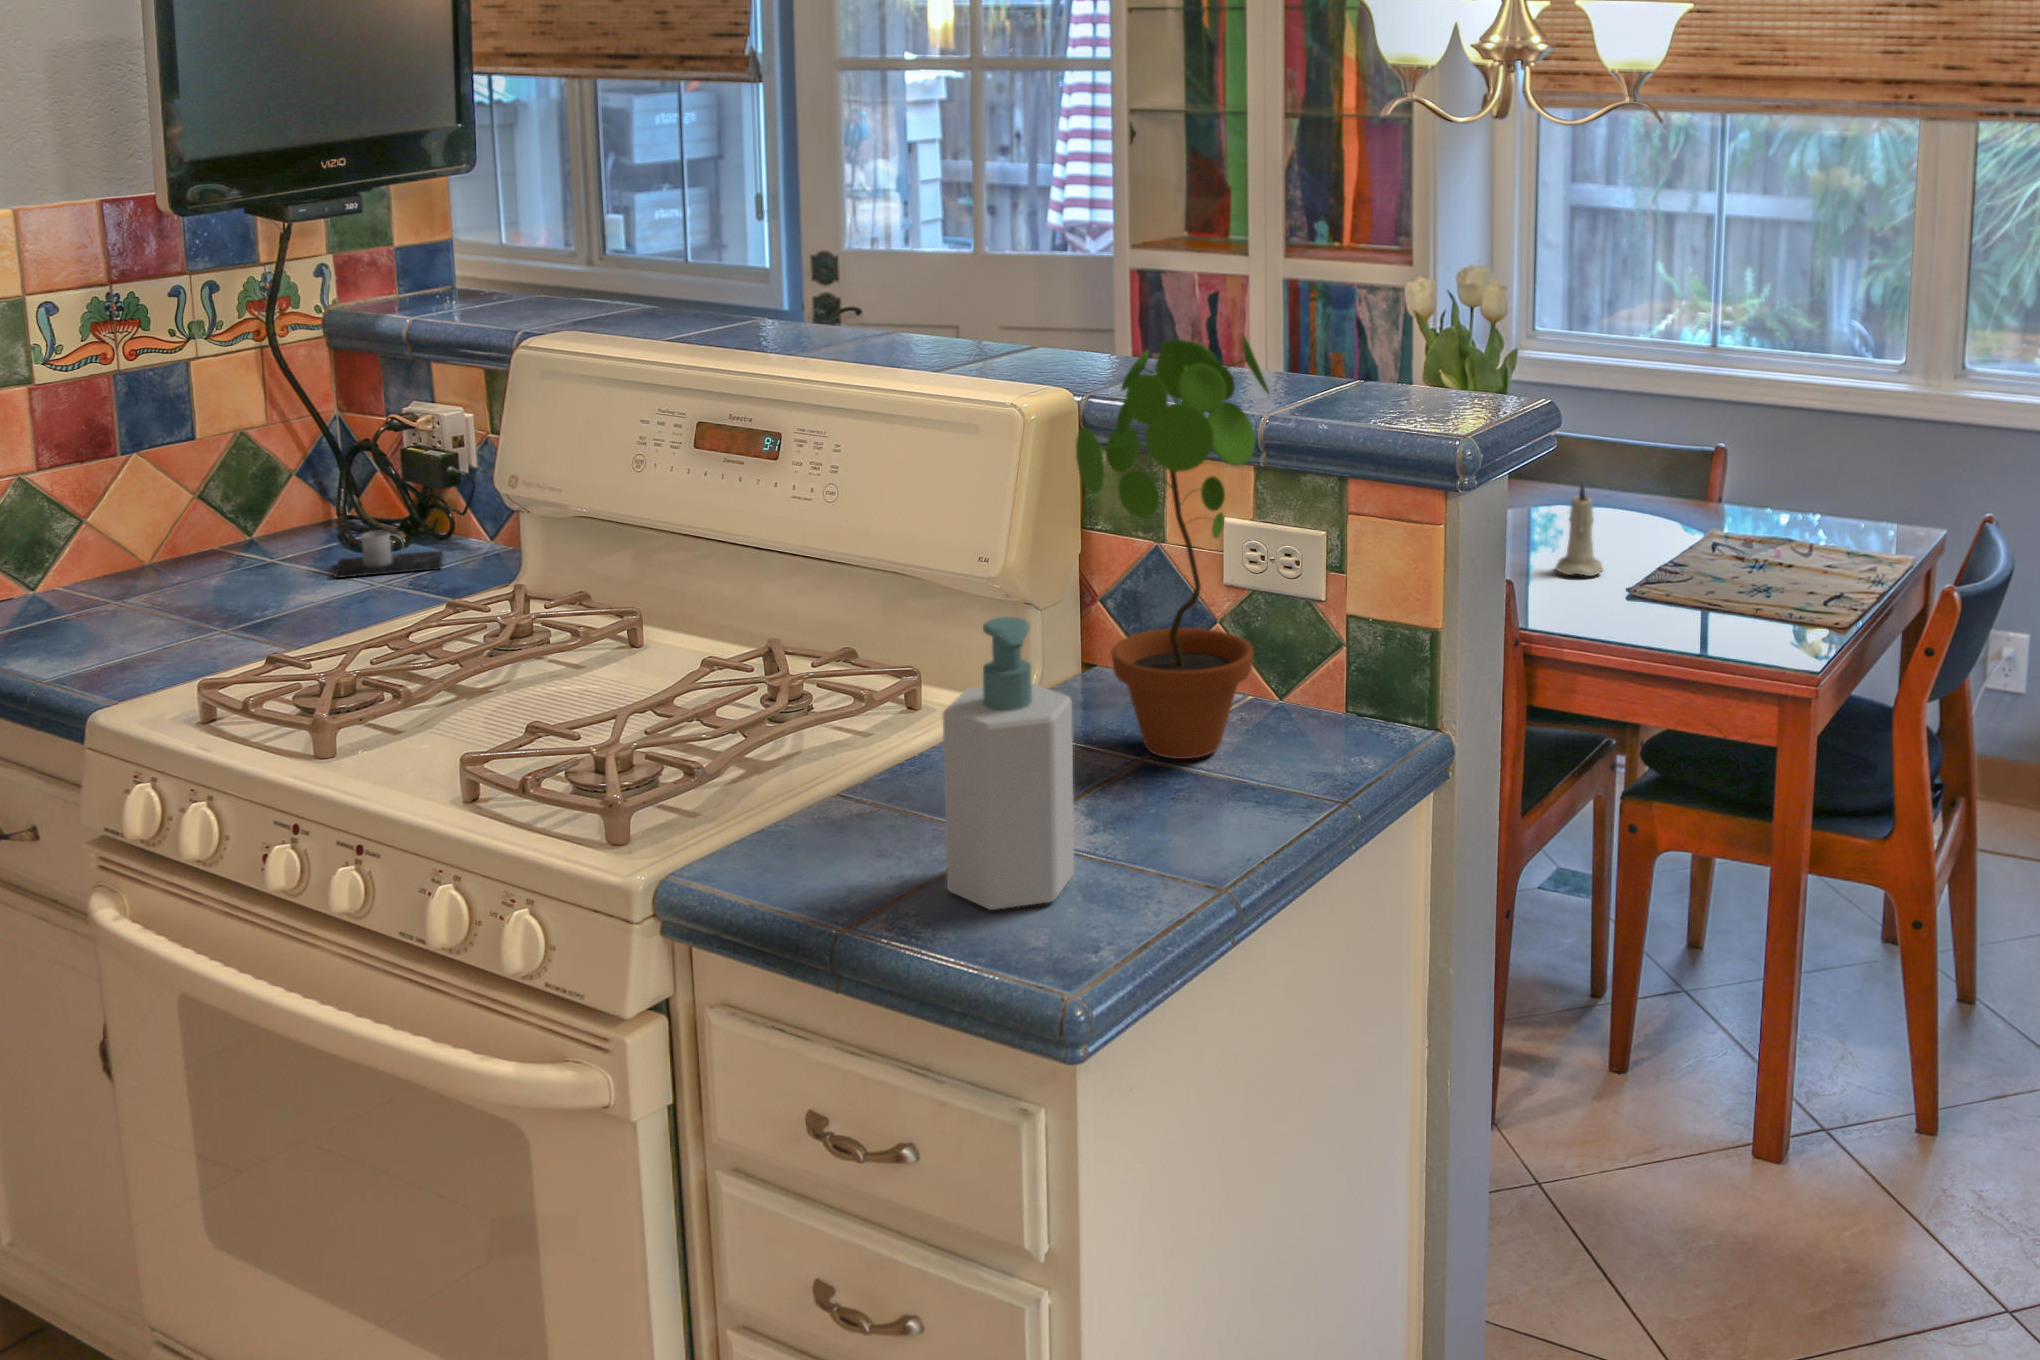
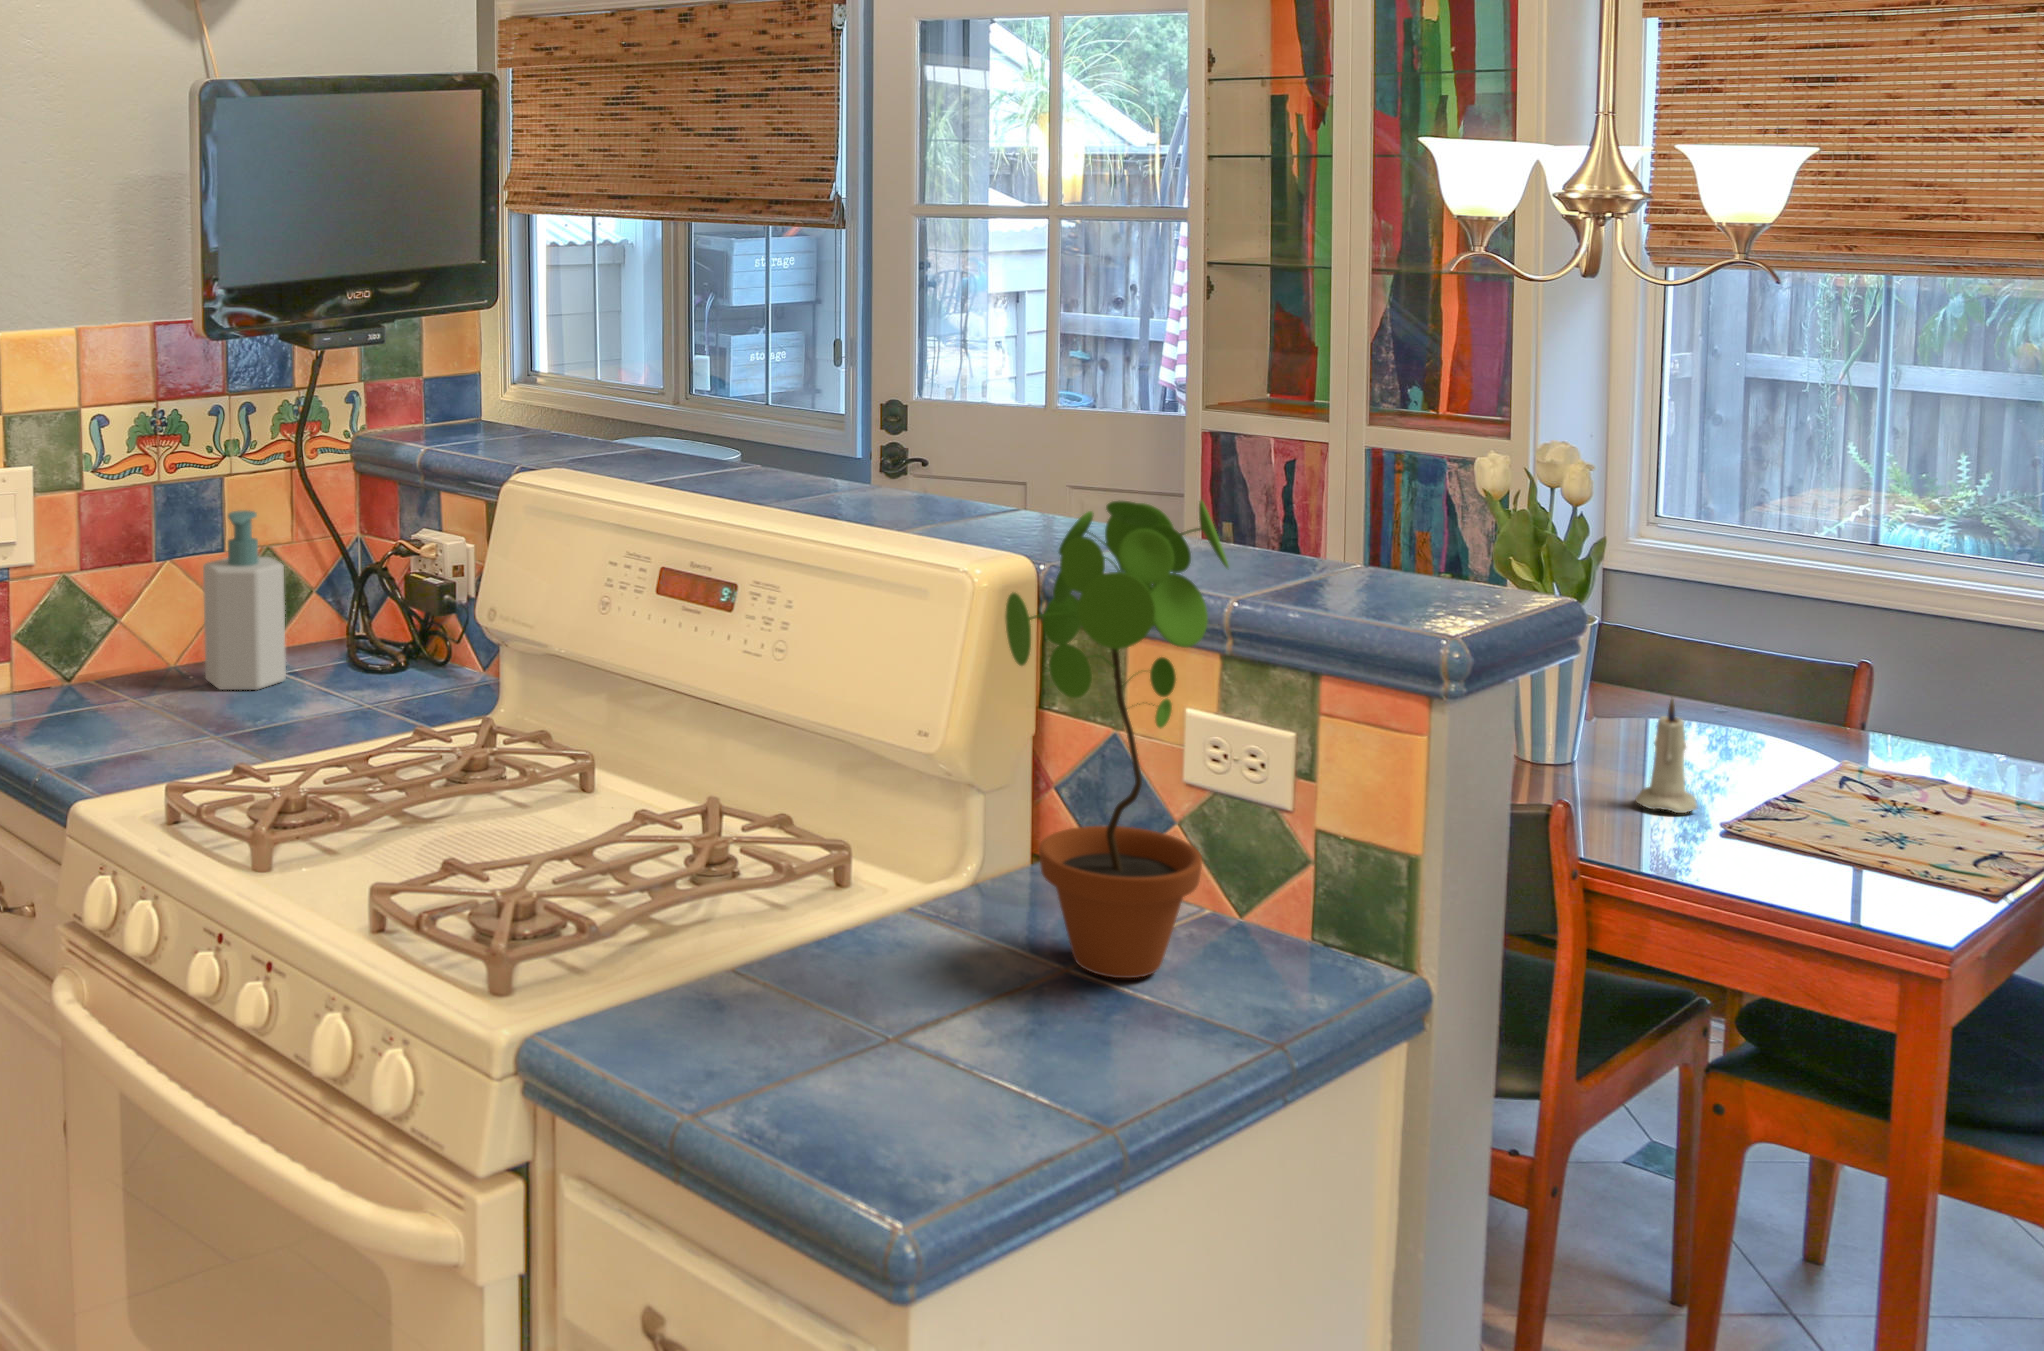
mug: present [335,531,443,578] -> none [323,650,425,693]
soap bottle: present [943,617,1074,910] -> present [203,510,286,690]

